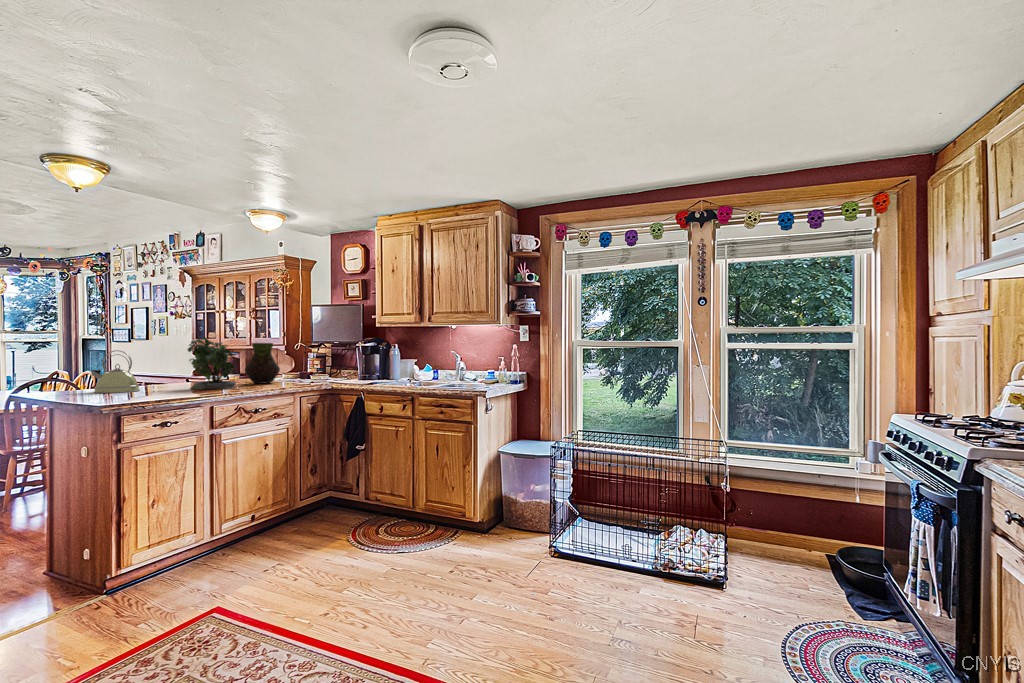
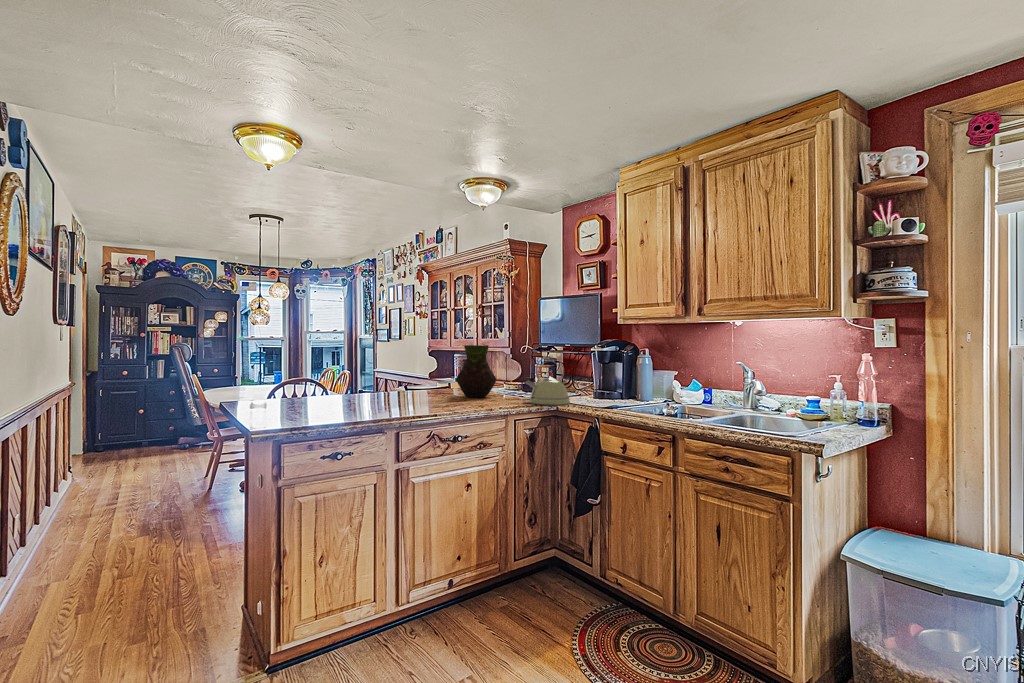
potted plant: present [188,338,236,389] -> none [385,335,440,407]
kettle: present [91,350,139,393] -> present [524,356,570,405]

